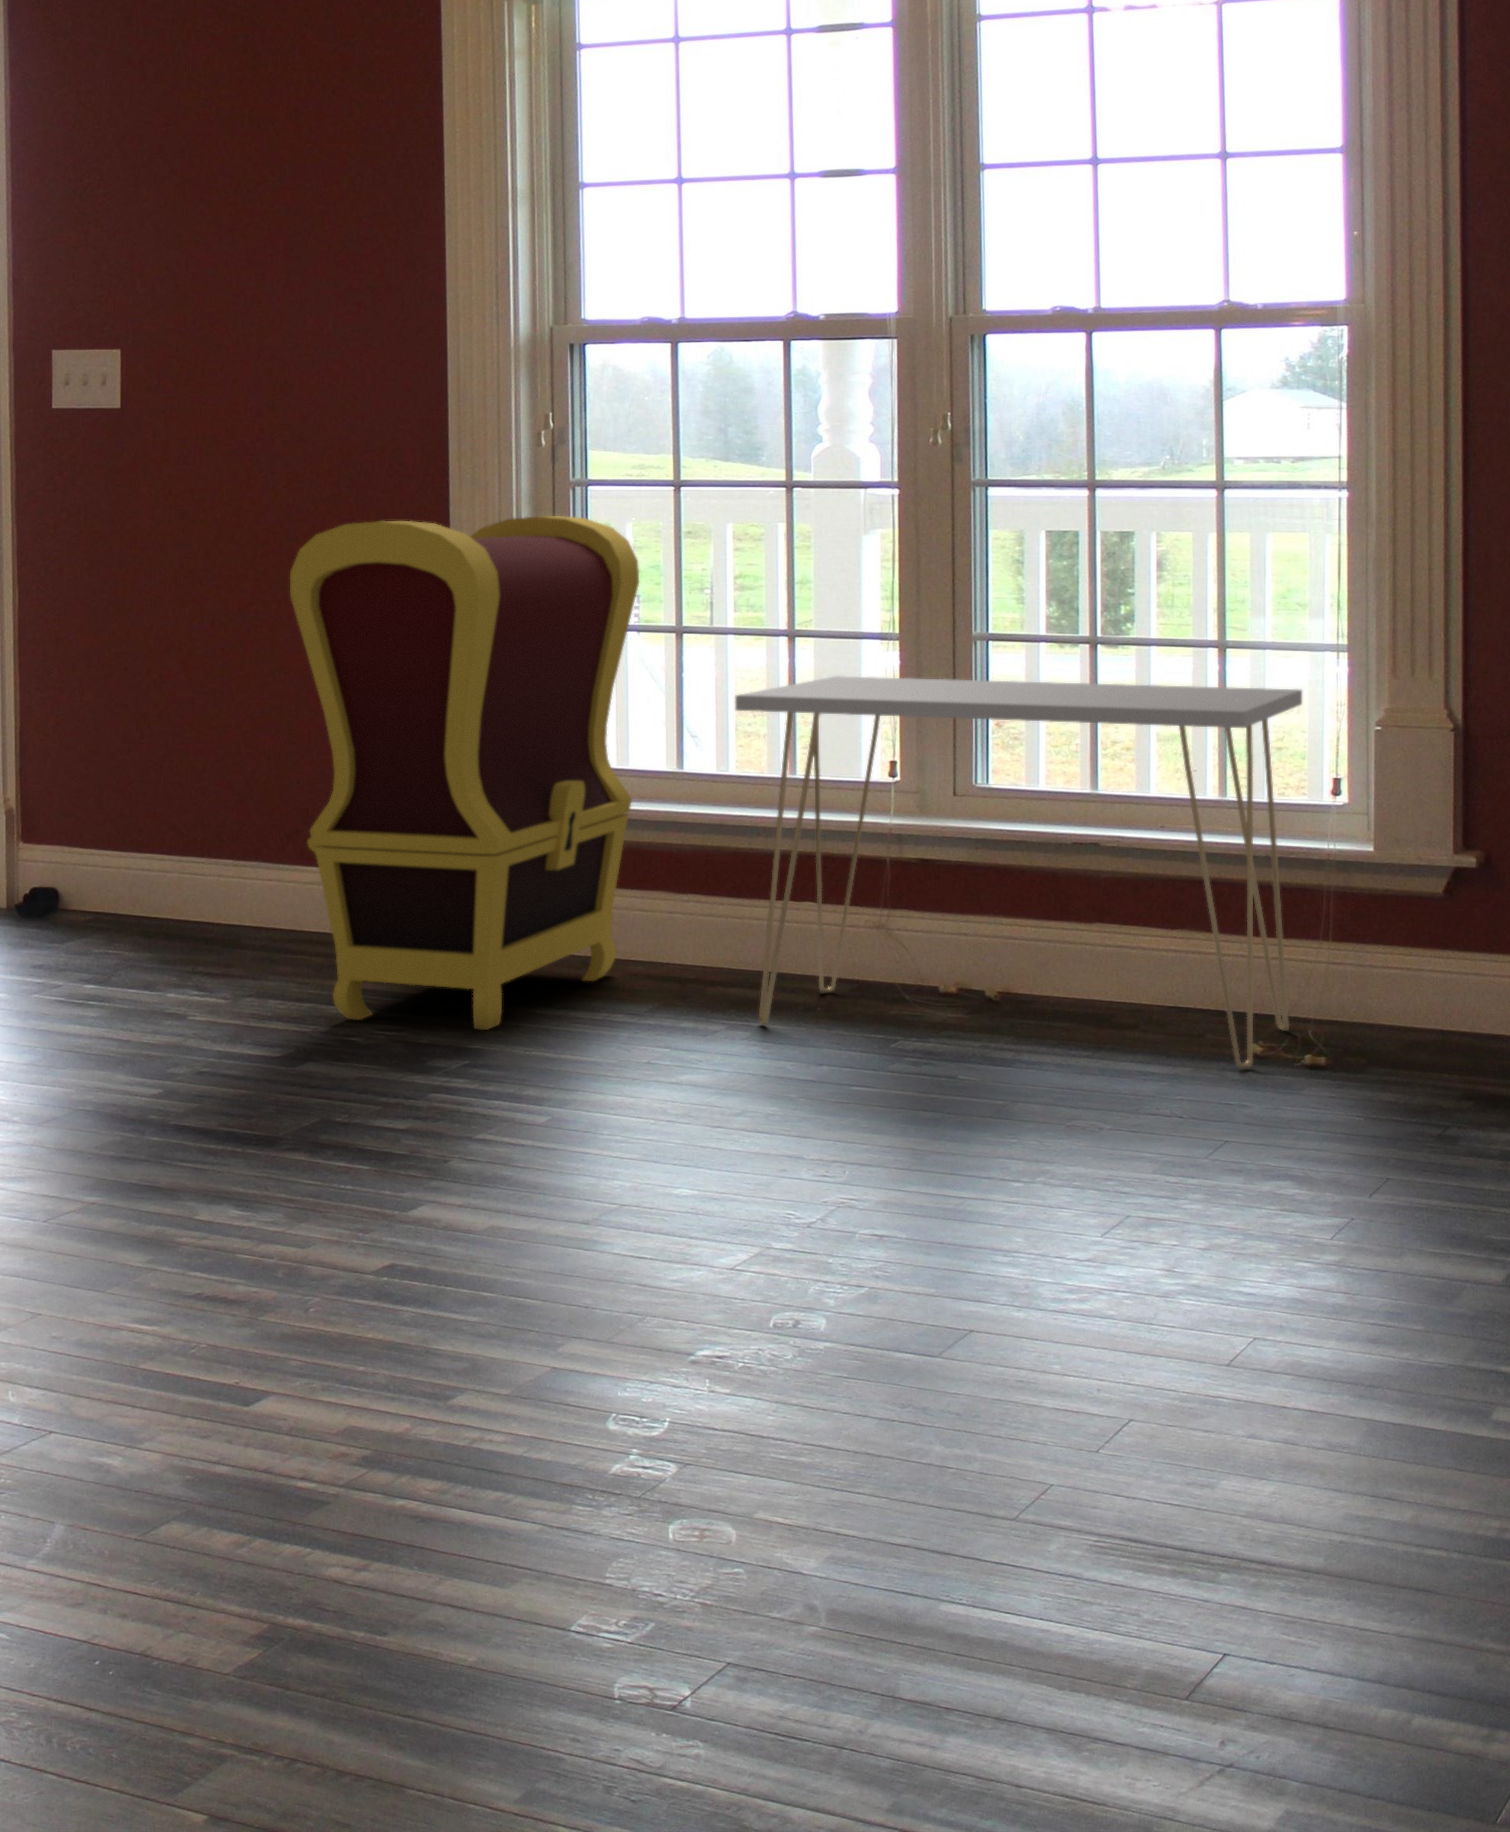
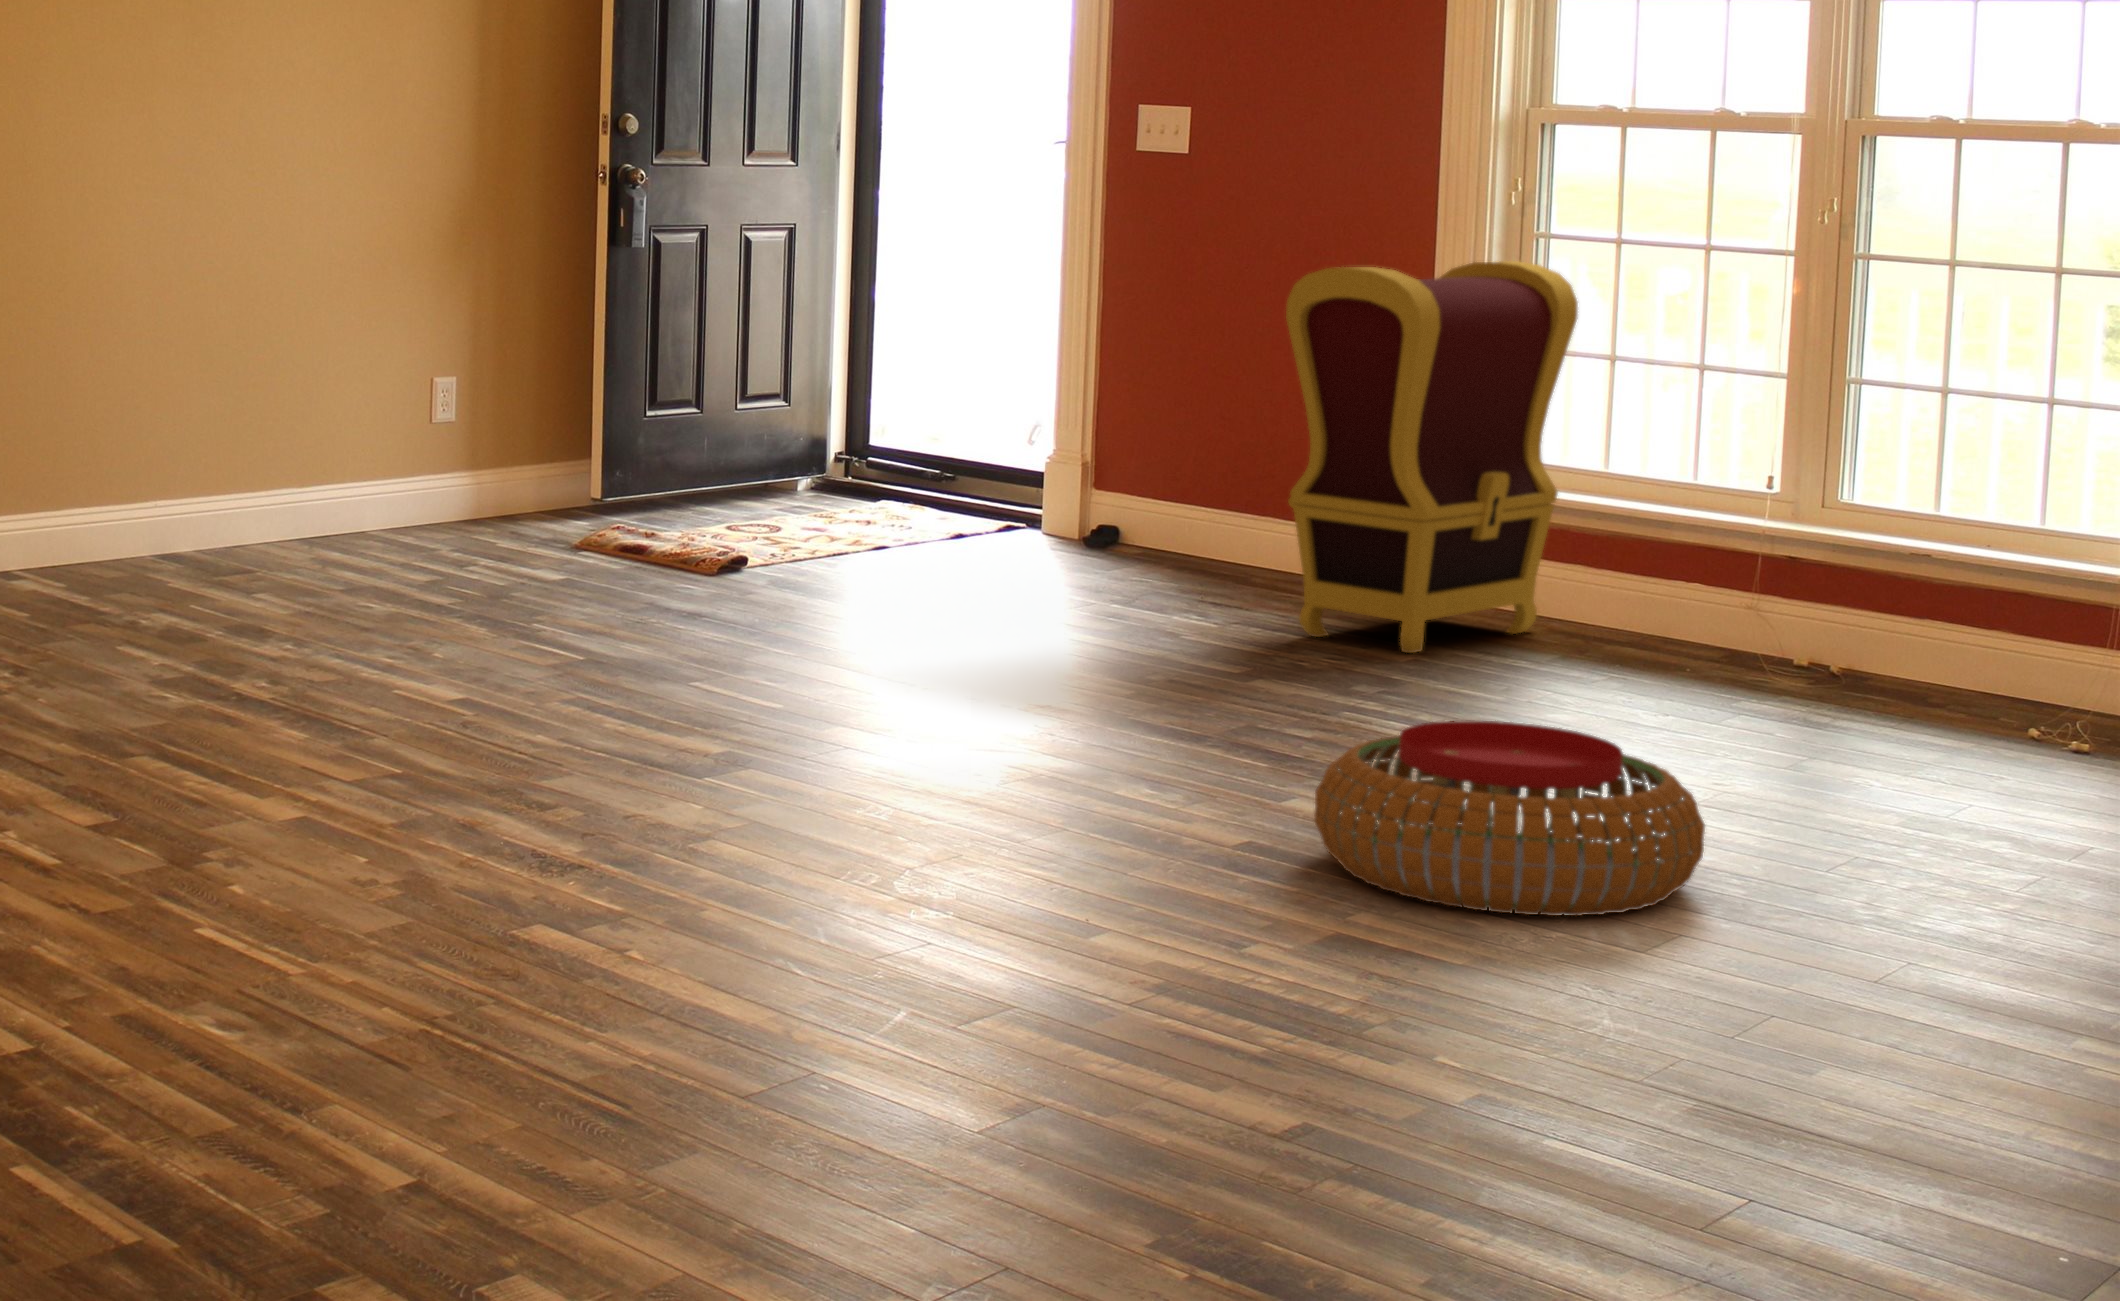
console table: present [735,676,1302,1068] -> none [1617,406,2111,742]
pouf: none [540,1213,1211,1632] -> present [1314,720,1705,916]

